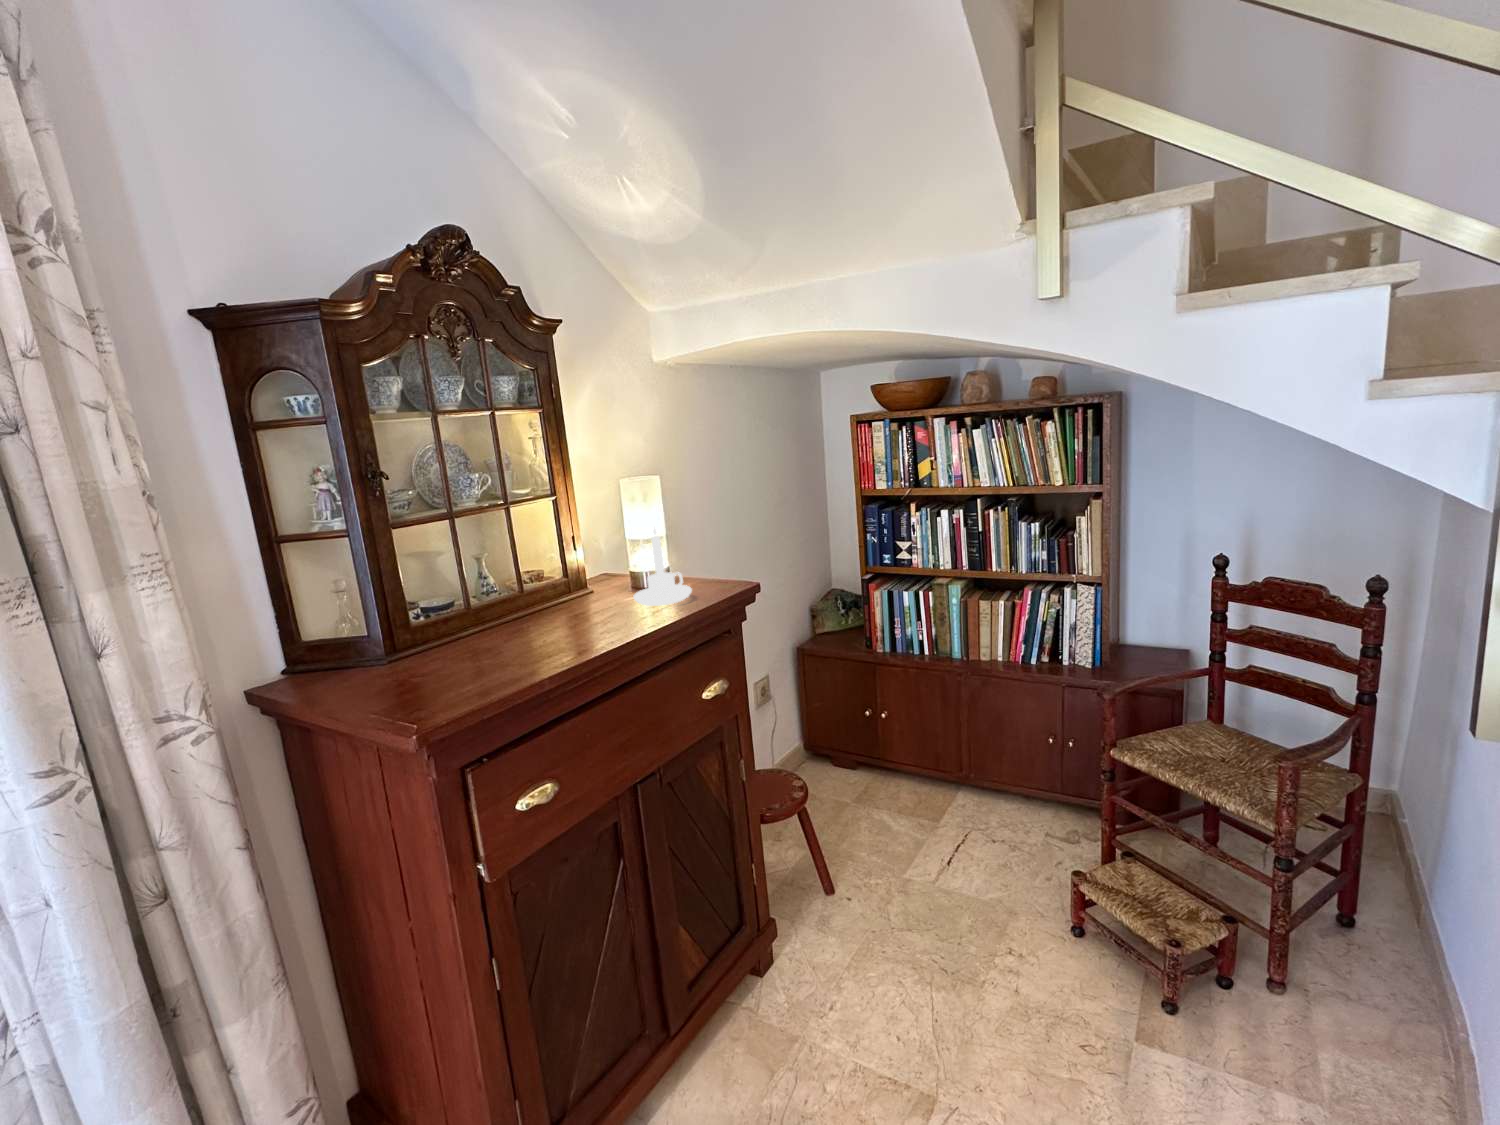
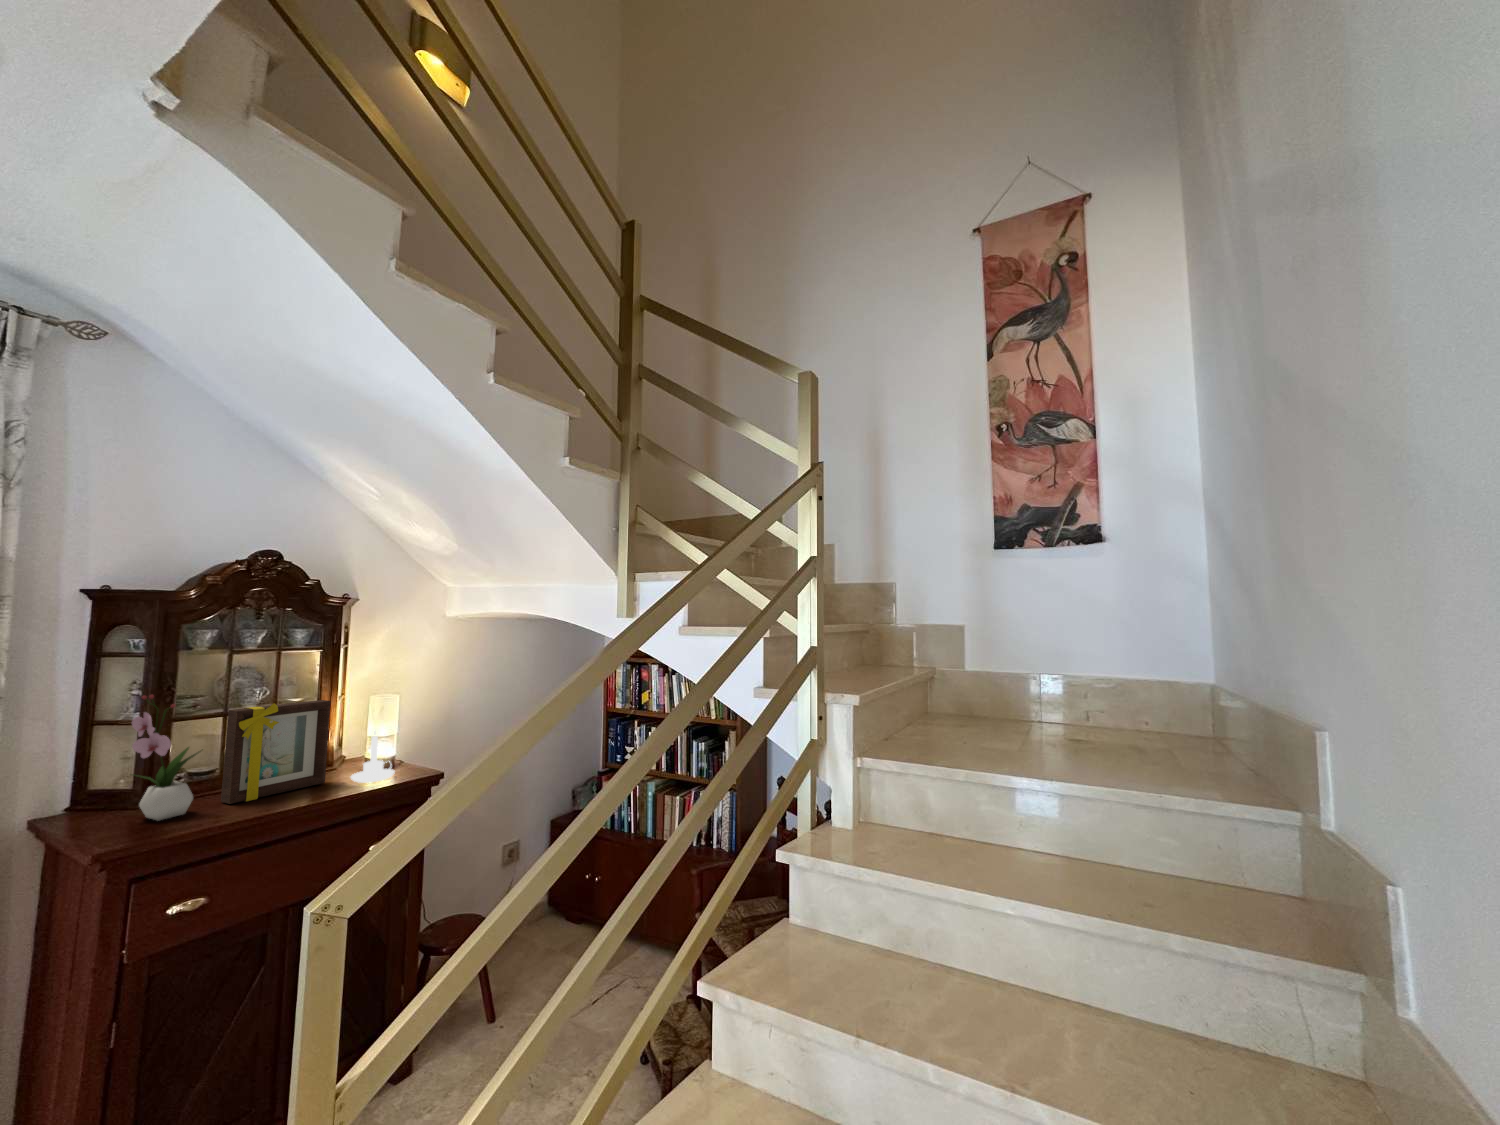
flower arrangement: none [345,482,463,680] -> present [132,695,203,820]
picture frame: none [464,485,604,648] -> present [221,700,331,804]

